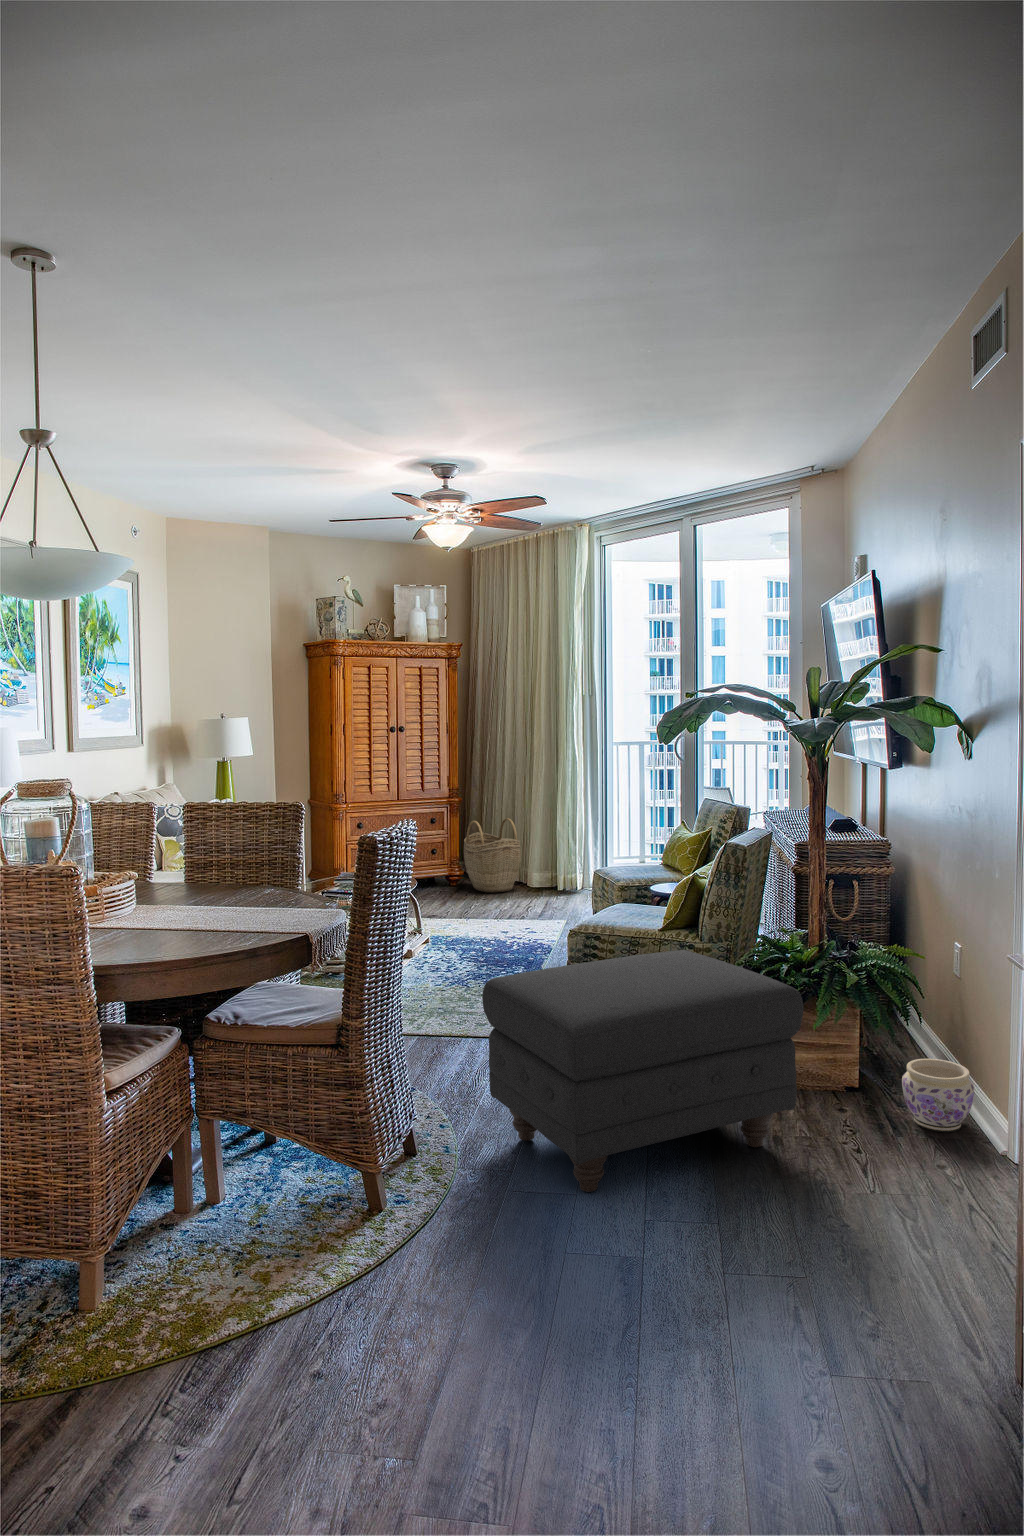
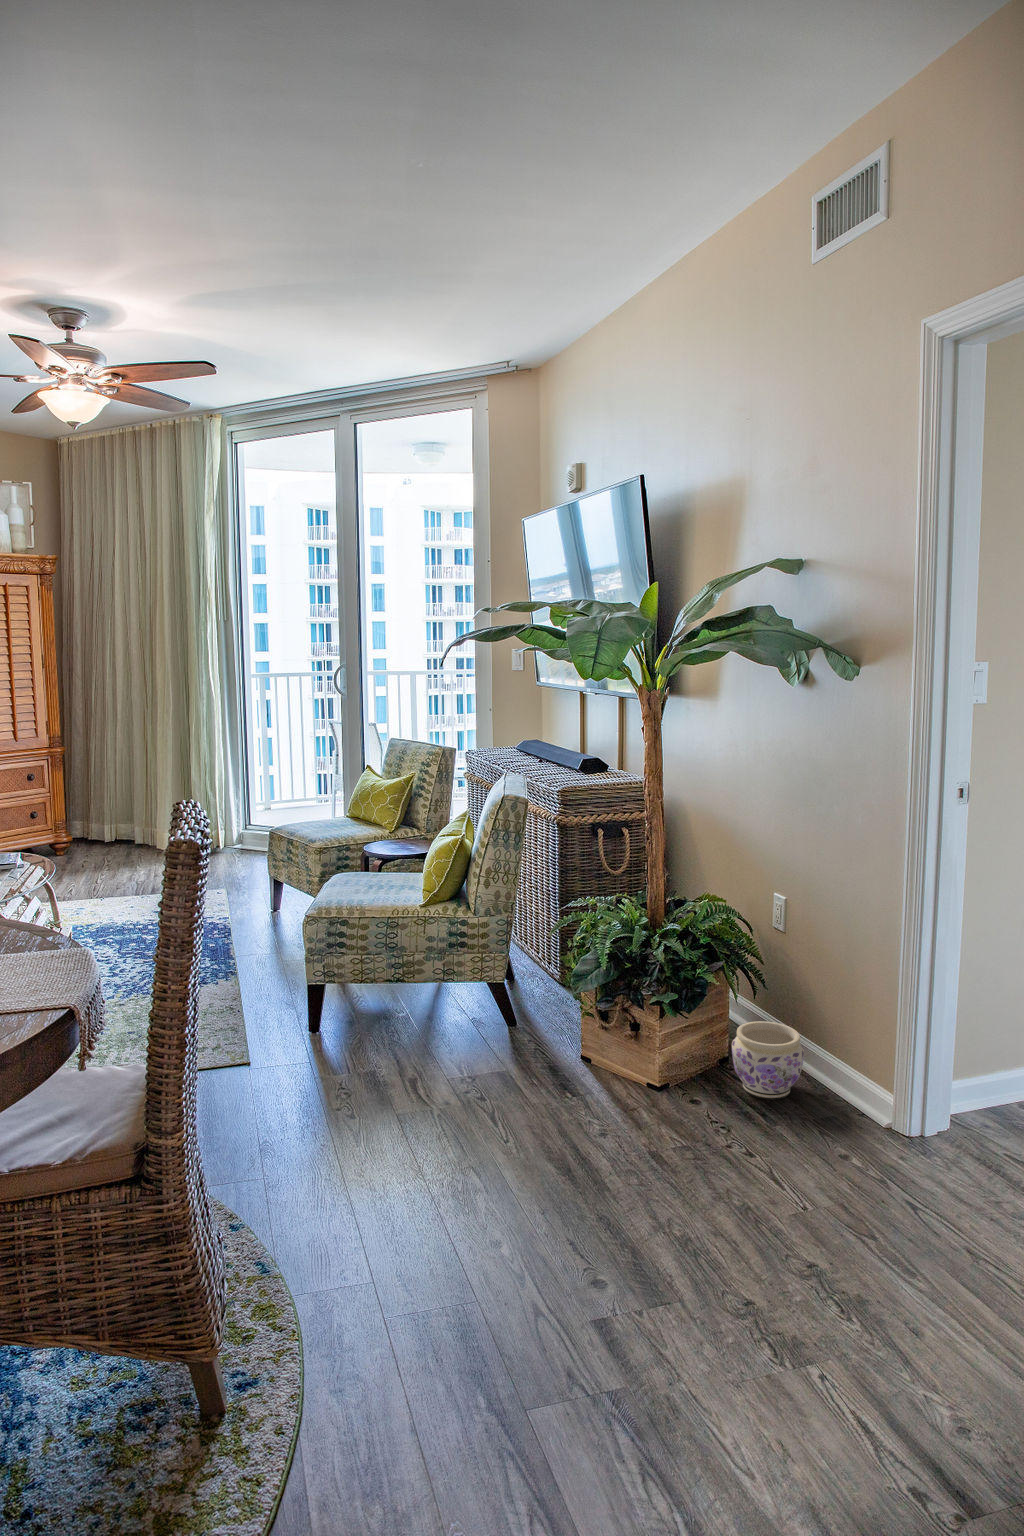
woven basket: present [464,818,521,893] -> none [72,769,148,859]
ottoman: present [482,950,803,1192] -> none [288,937,672,1281]

